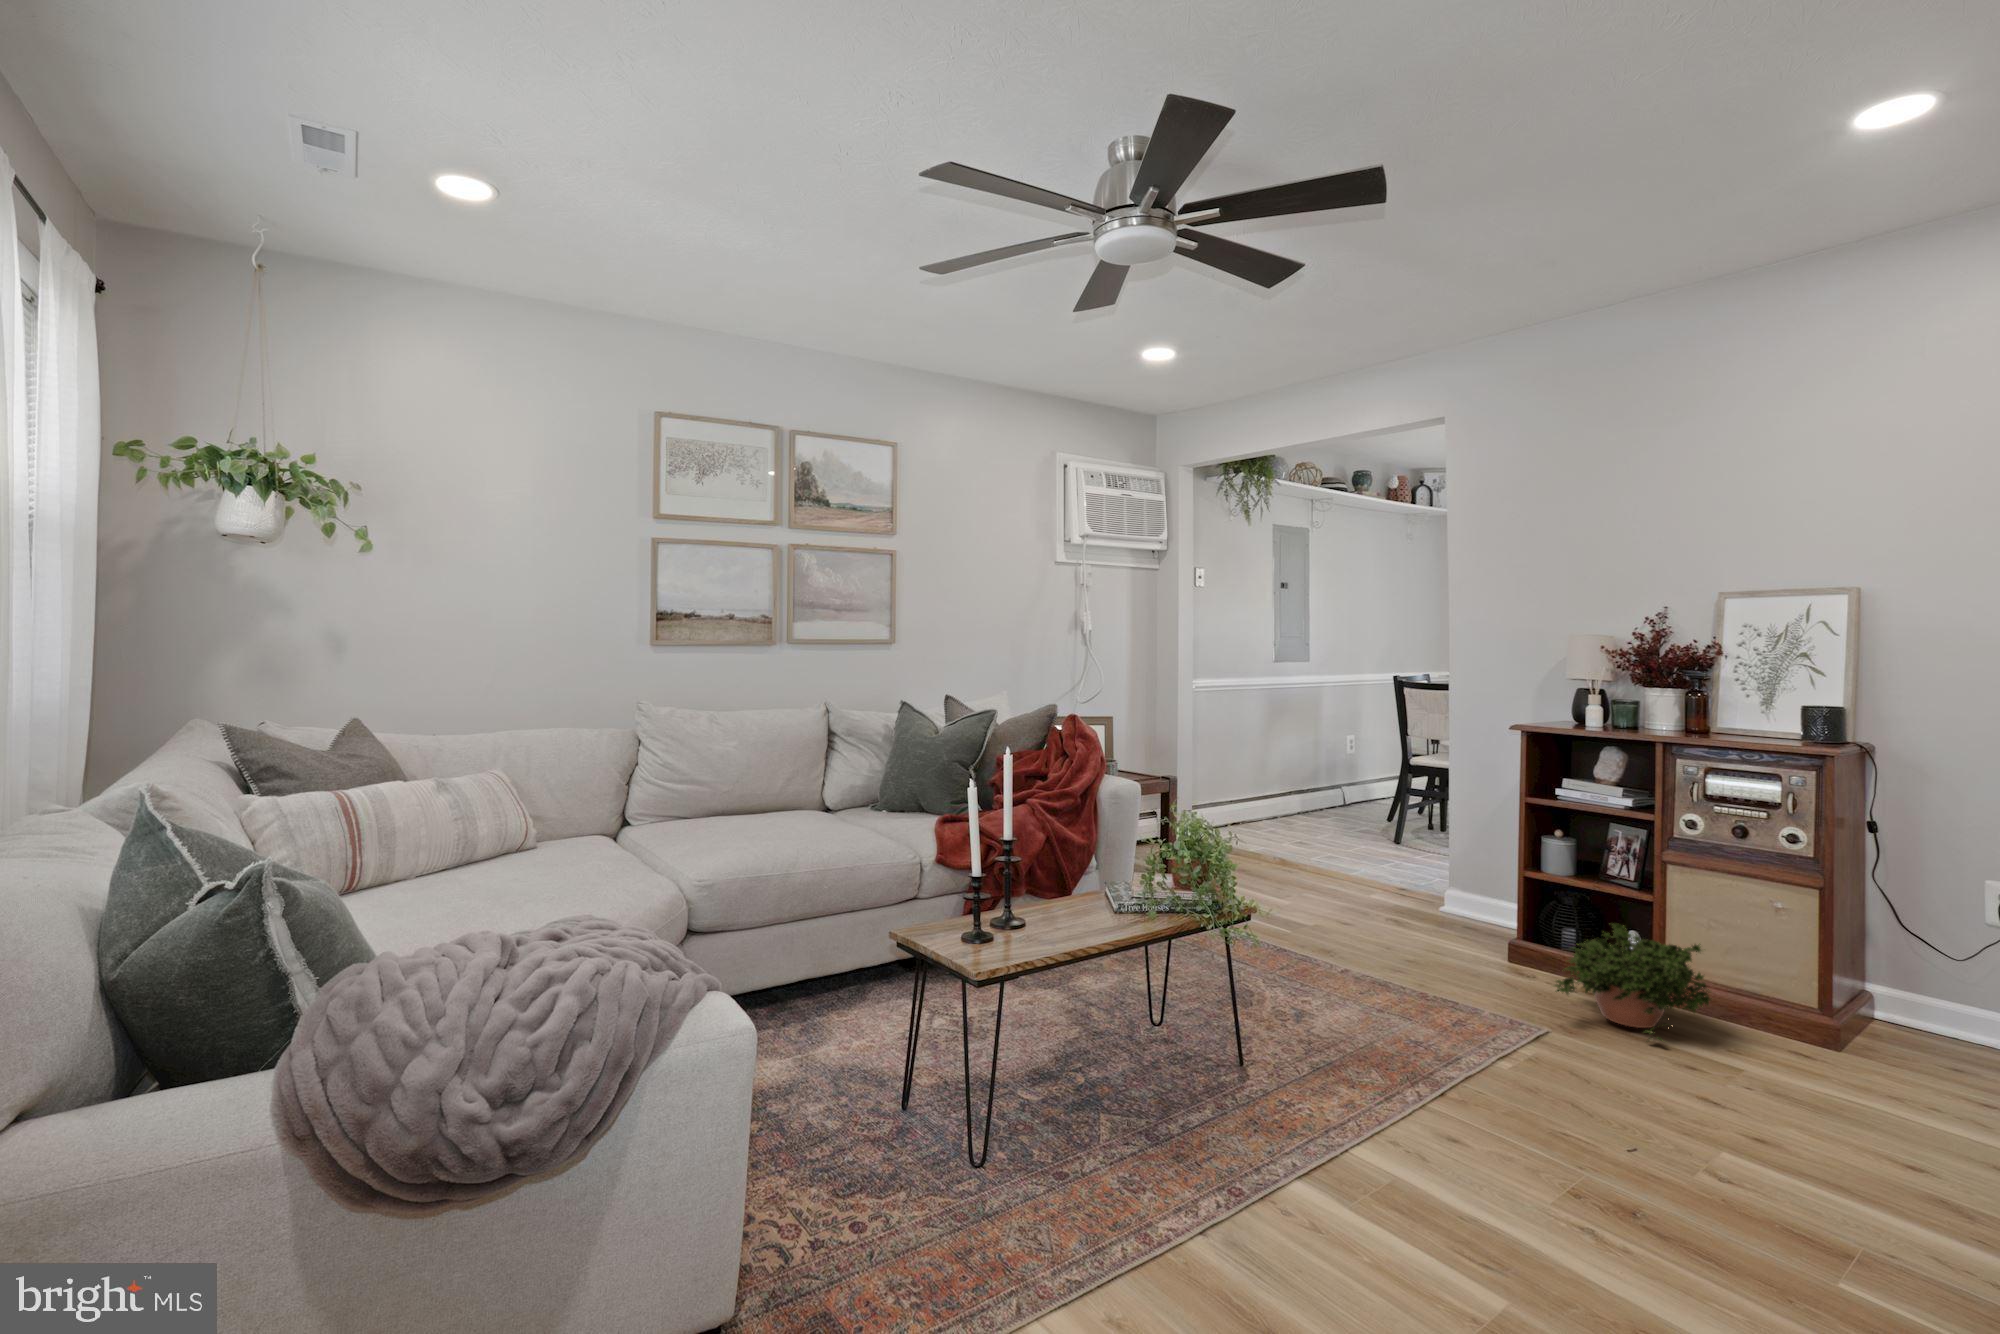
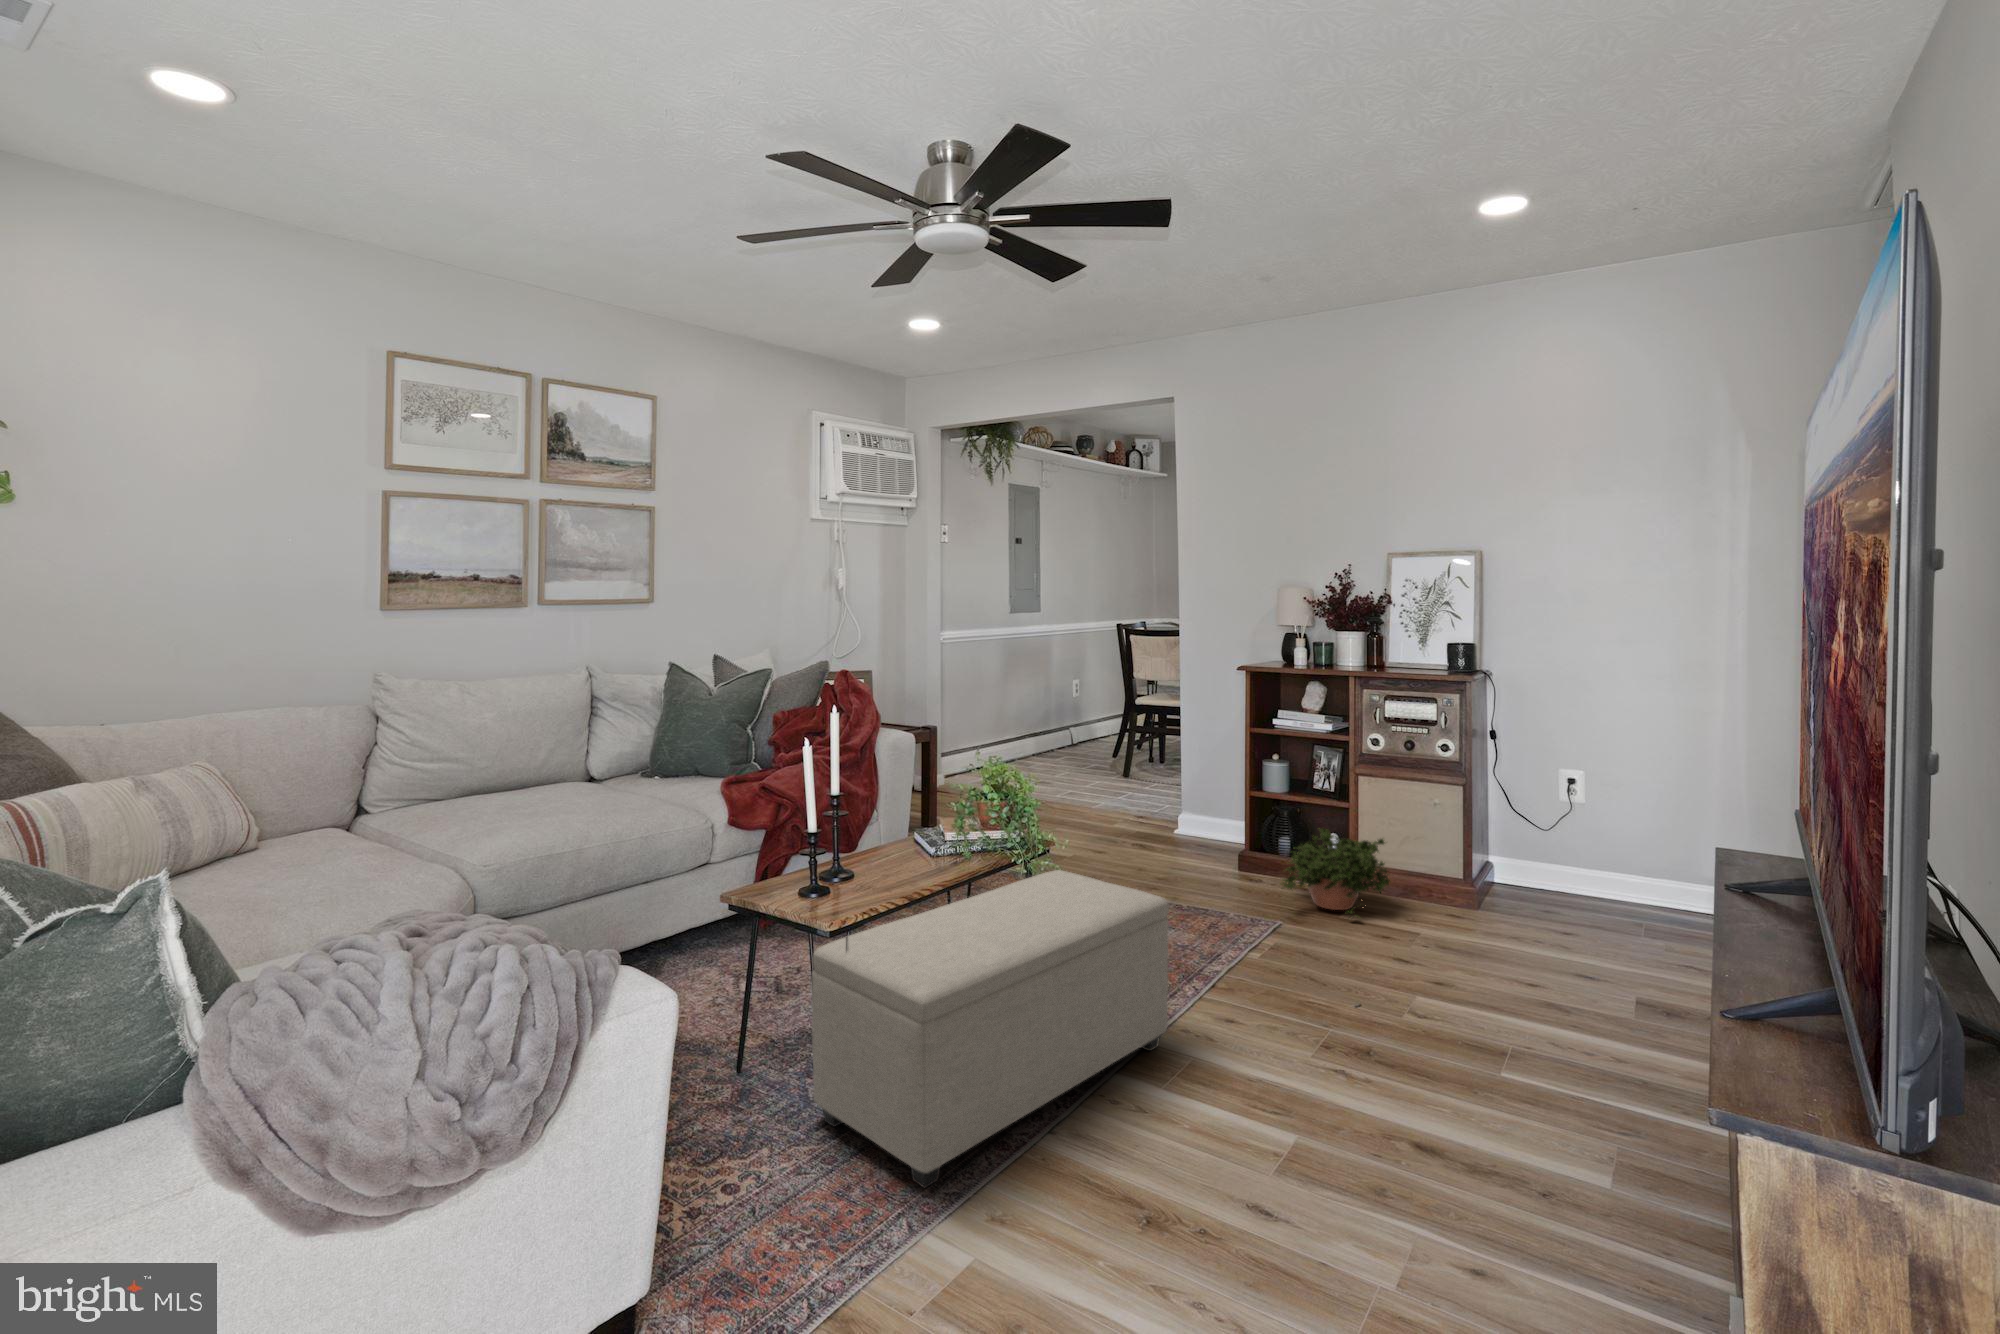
ottoman: none [958,940,1369,1270] -> present [812,870,1169,1188]

